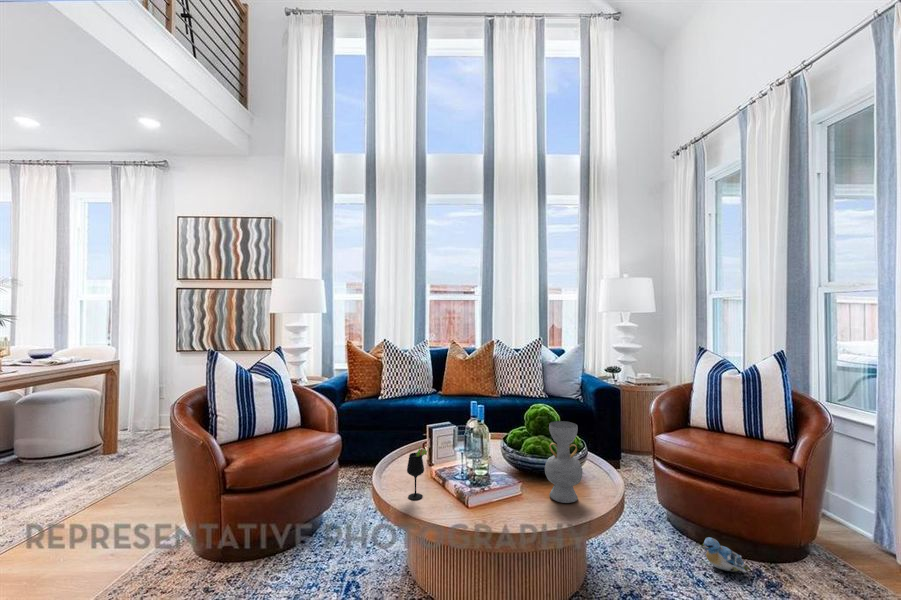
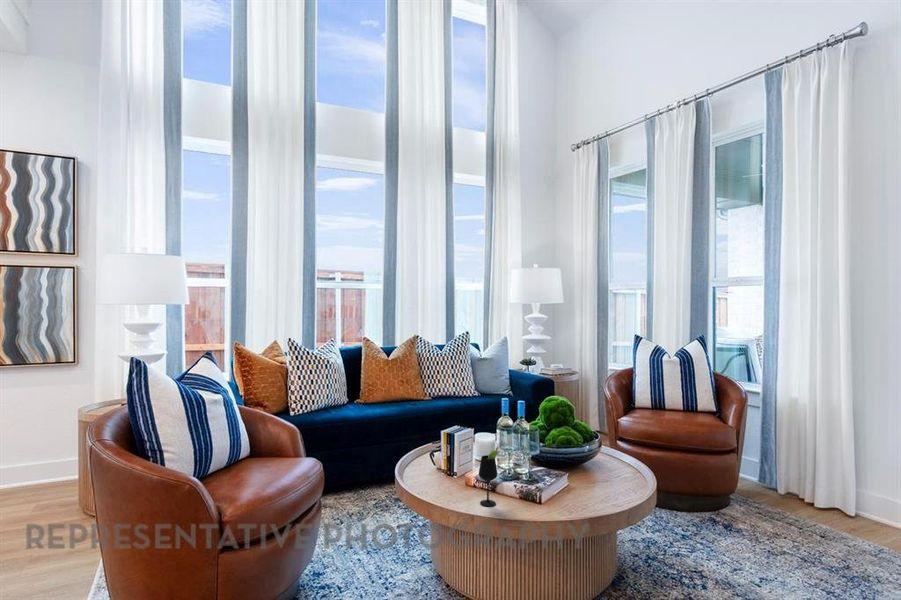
decorative vase: present [545,421,582,503] -> none [593,407,630,483]
plush toy: present [702,537,749,573] -> none [677,499,713,524]

